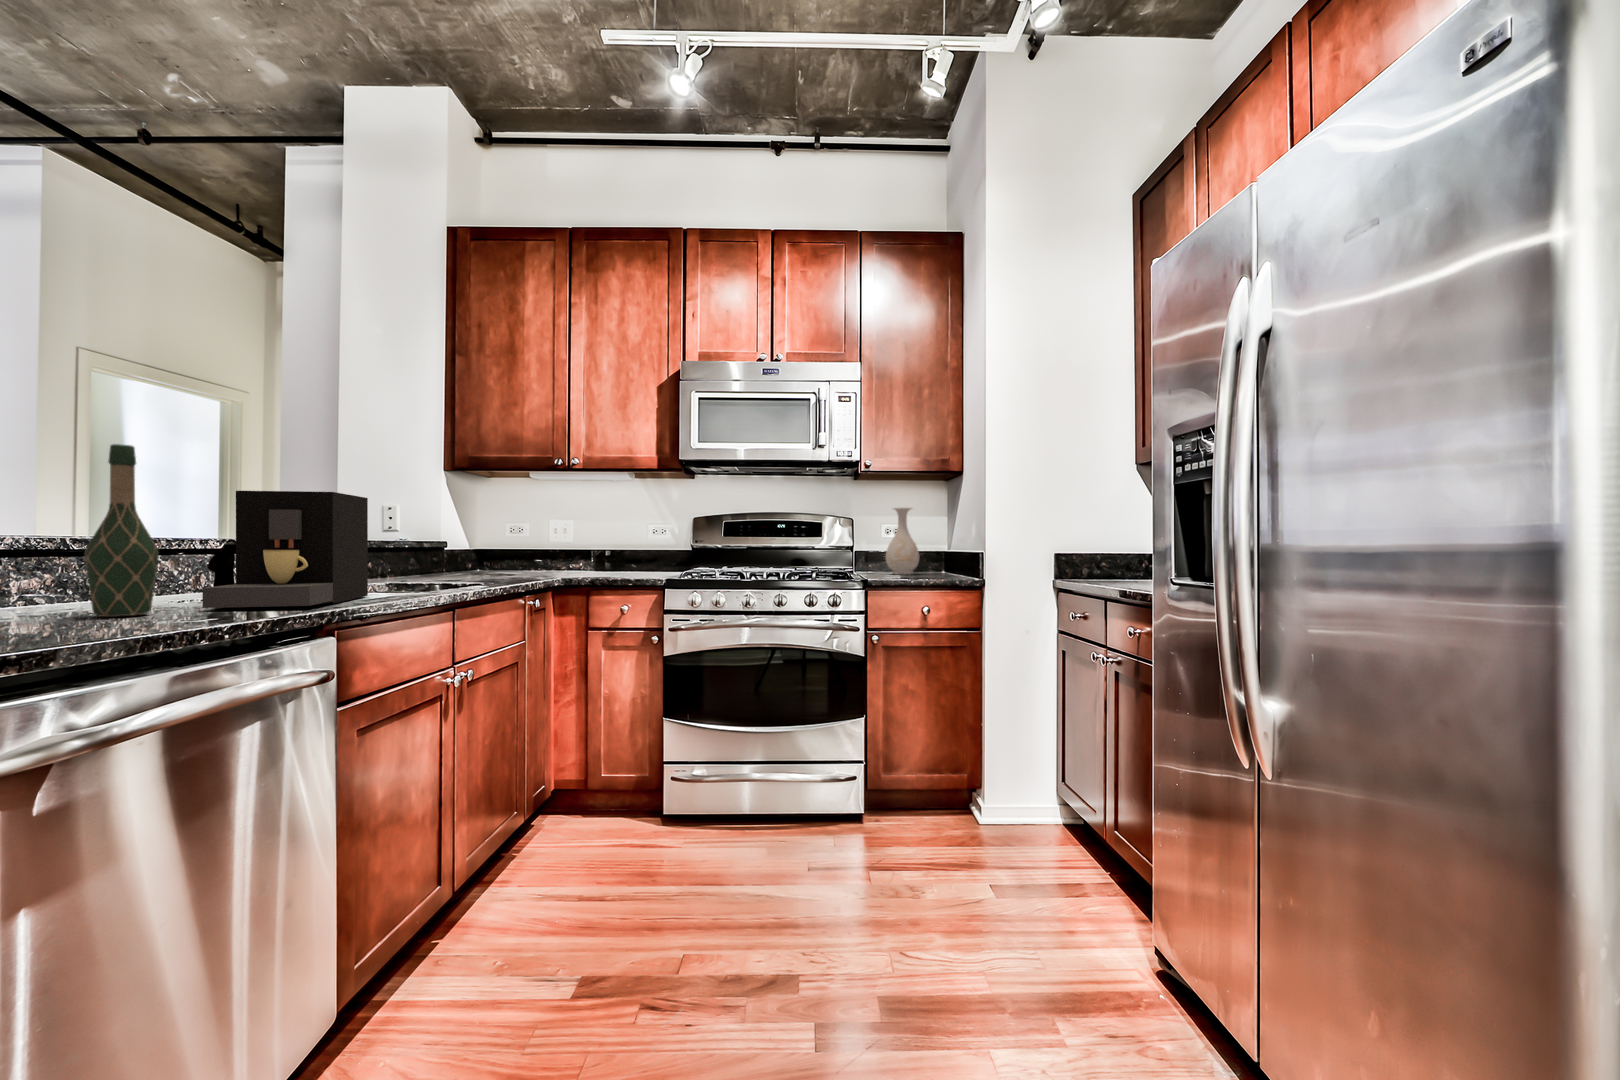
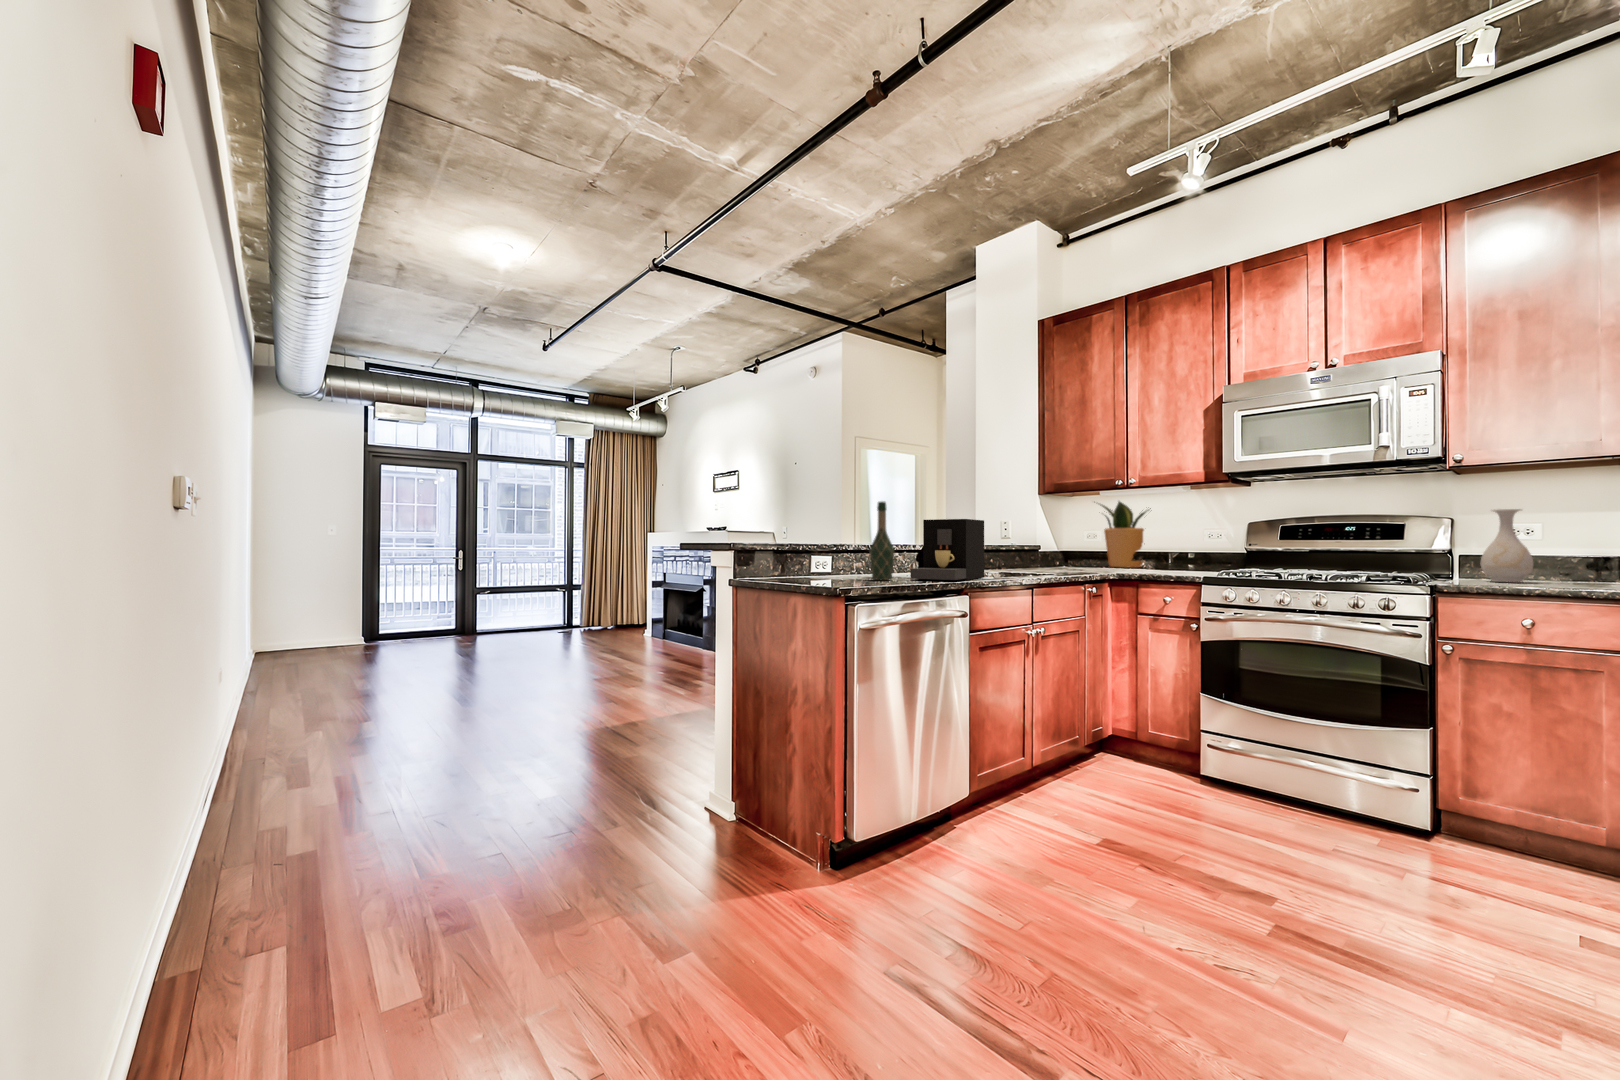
potted plant: none [520,484,605,571] -> present [1100,501,1151,568]

